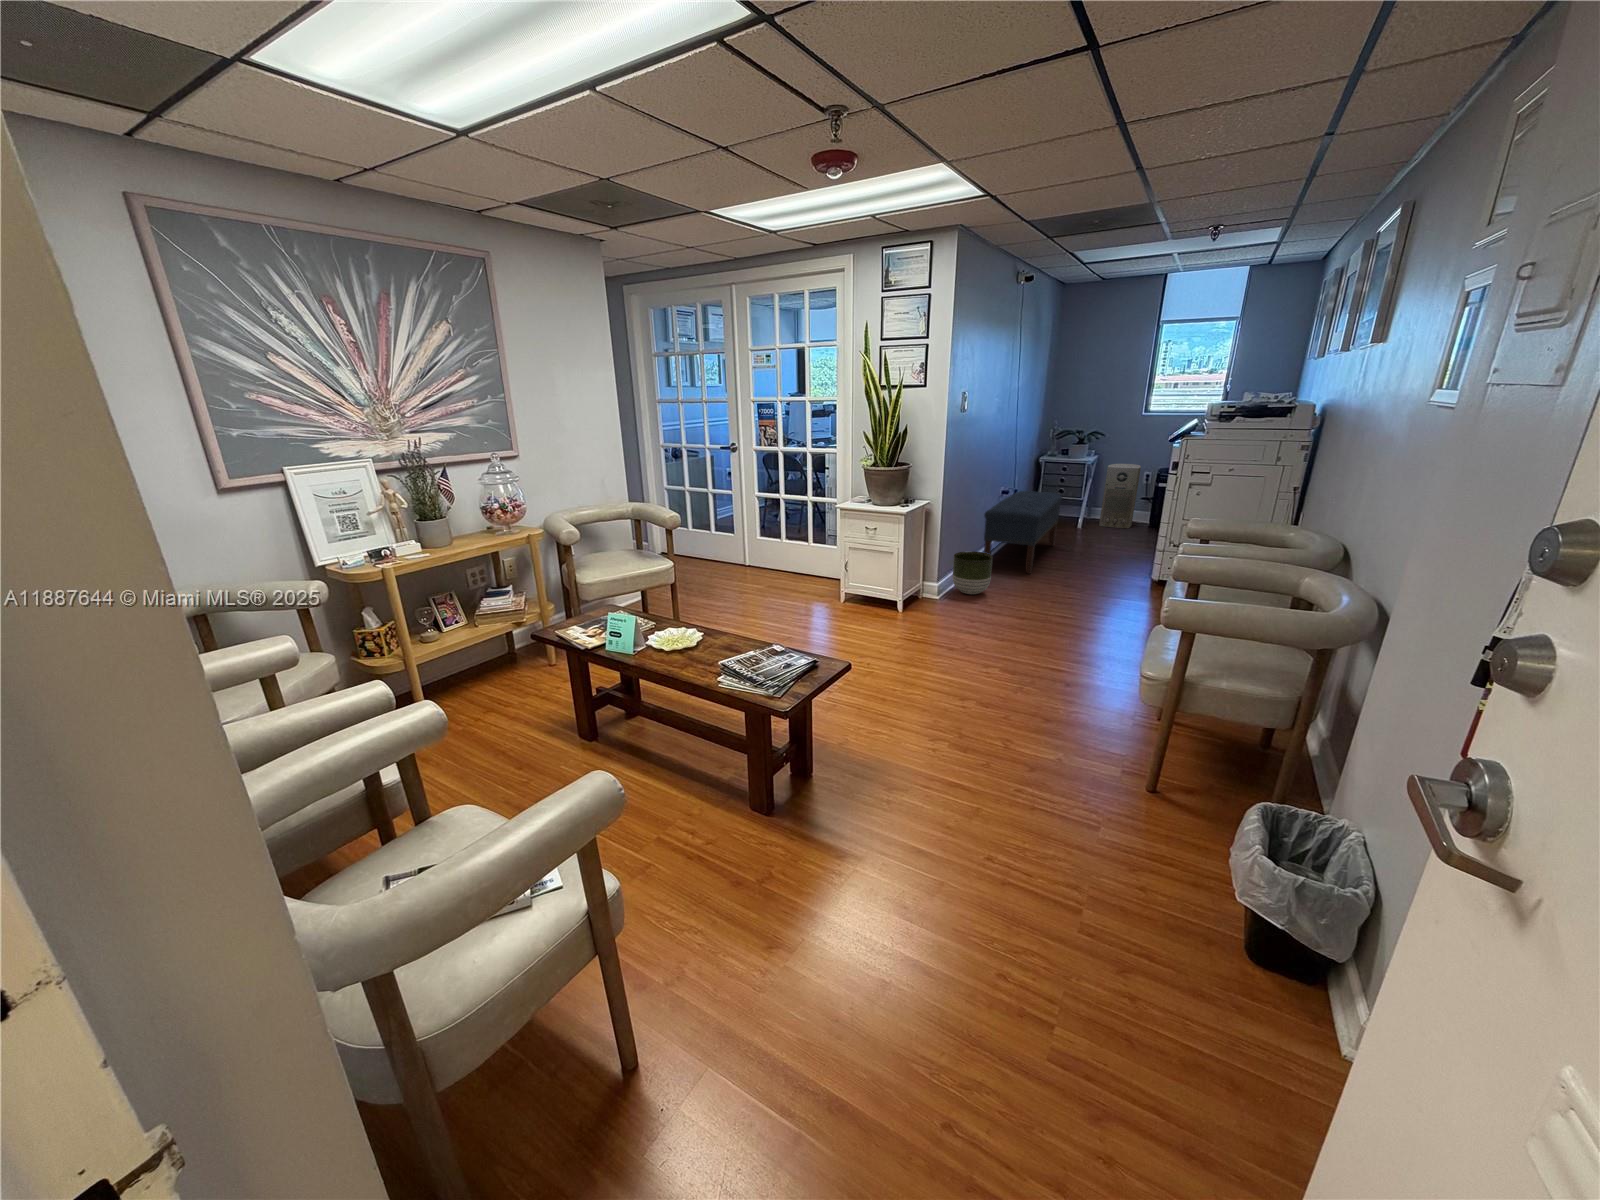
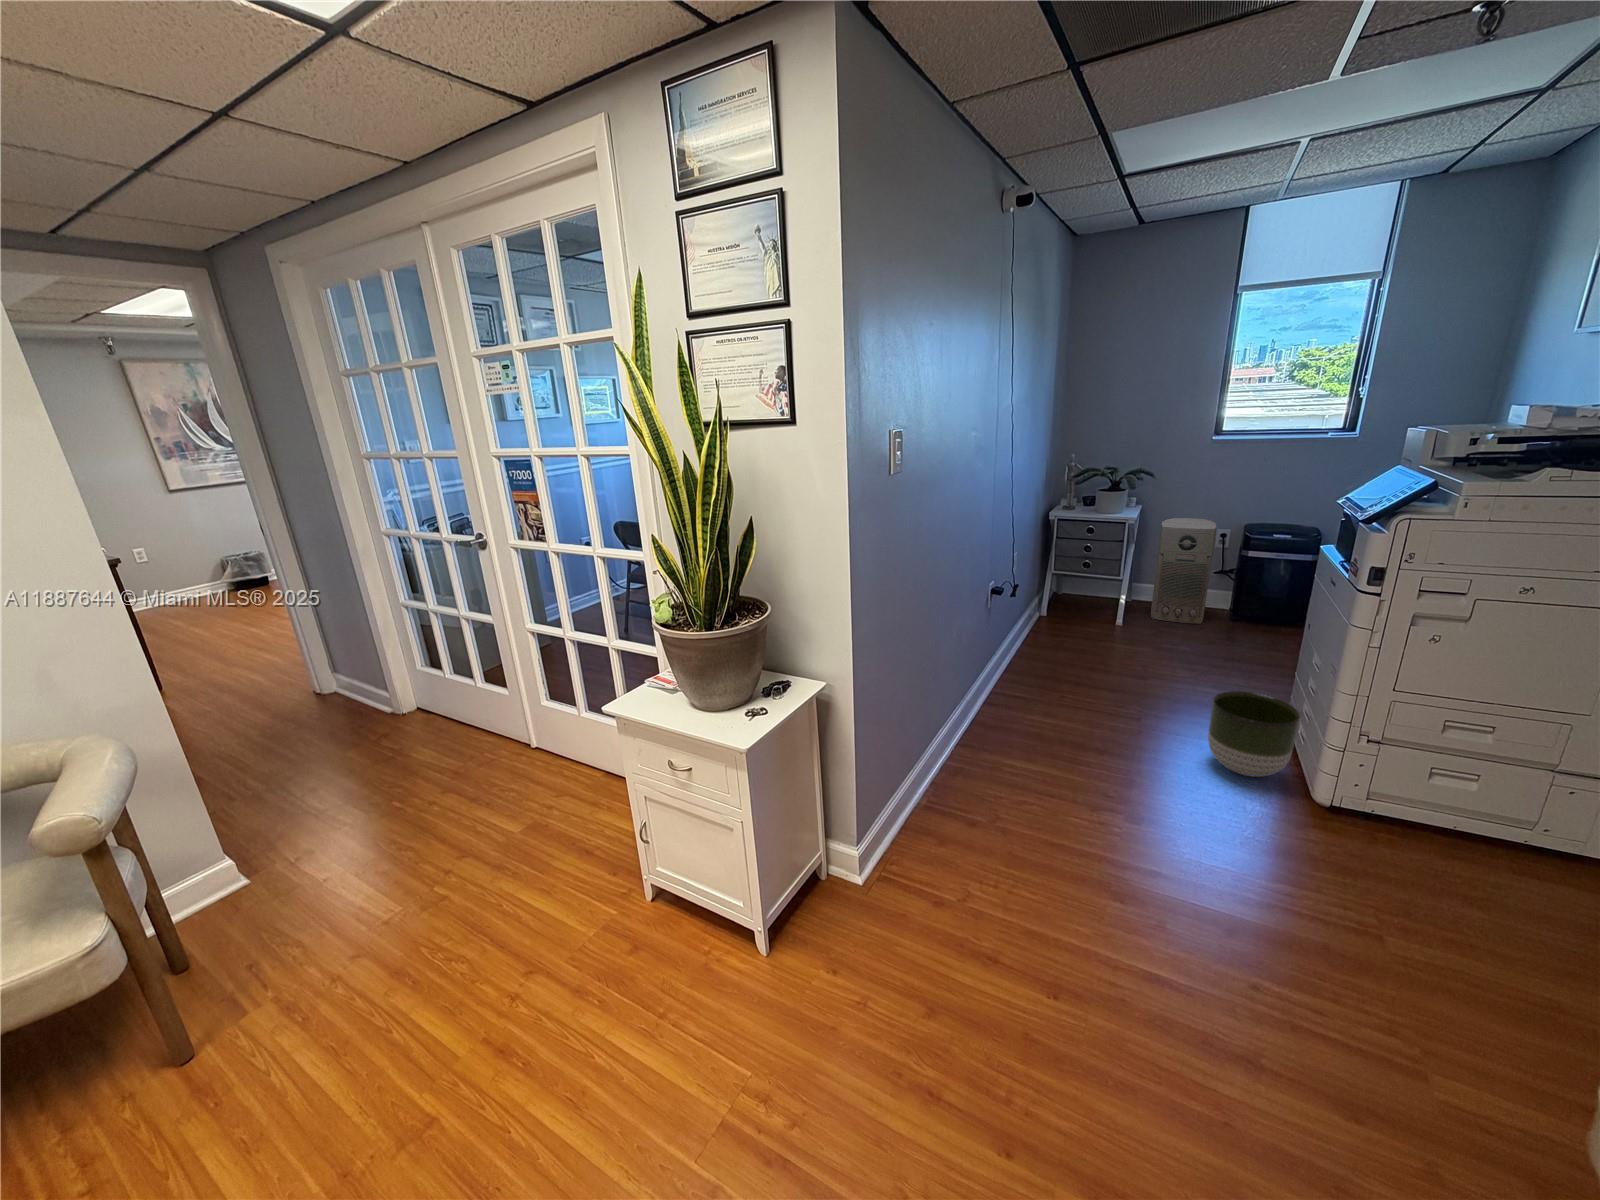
bench: present [984,491,1062,574] -> none [961,583,1100,774]
planter: present [953,551,993,594] -> present [1208,691,1300,777]

